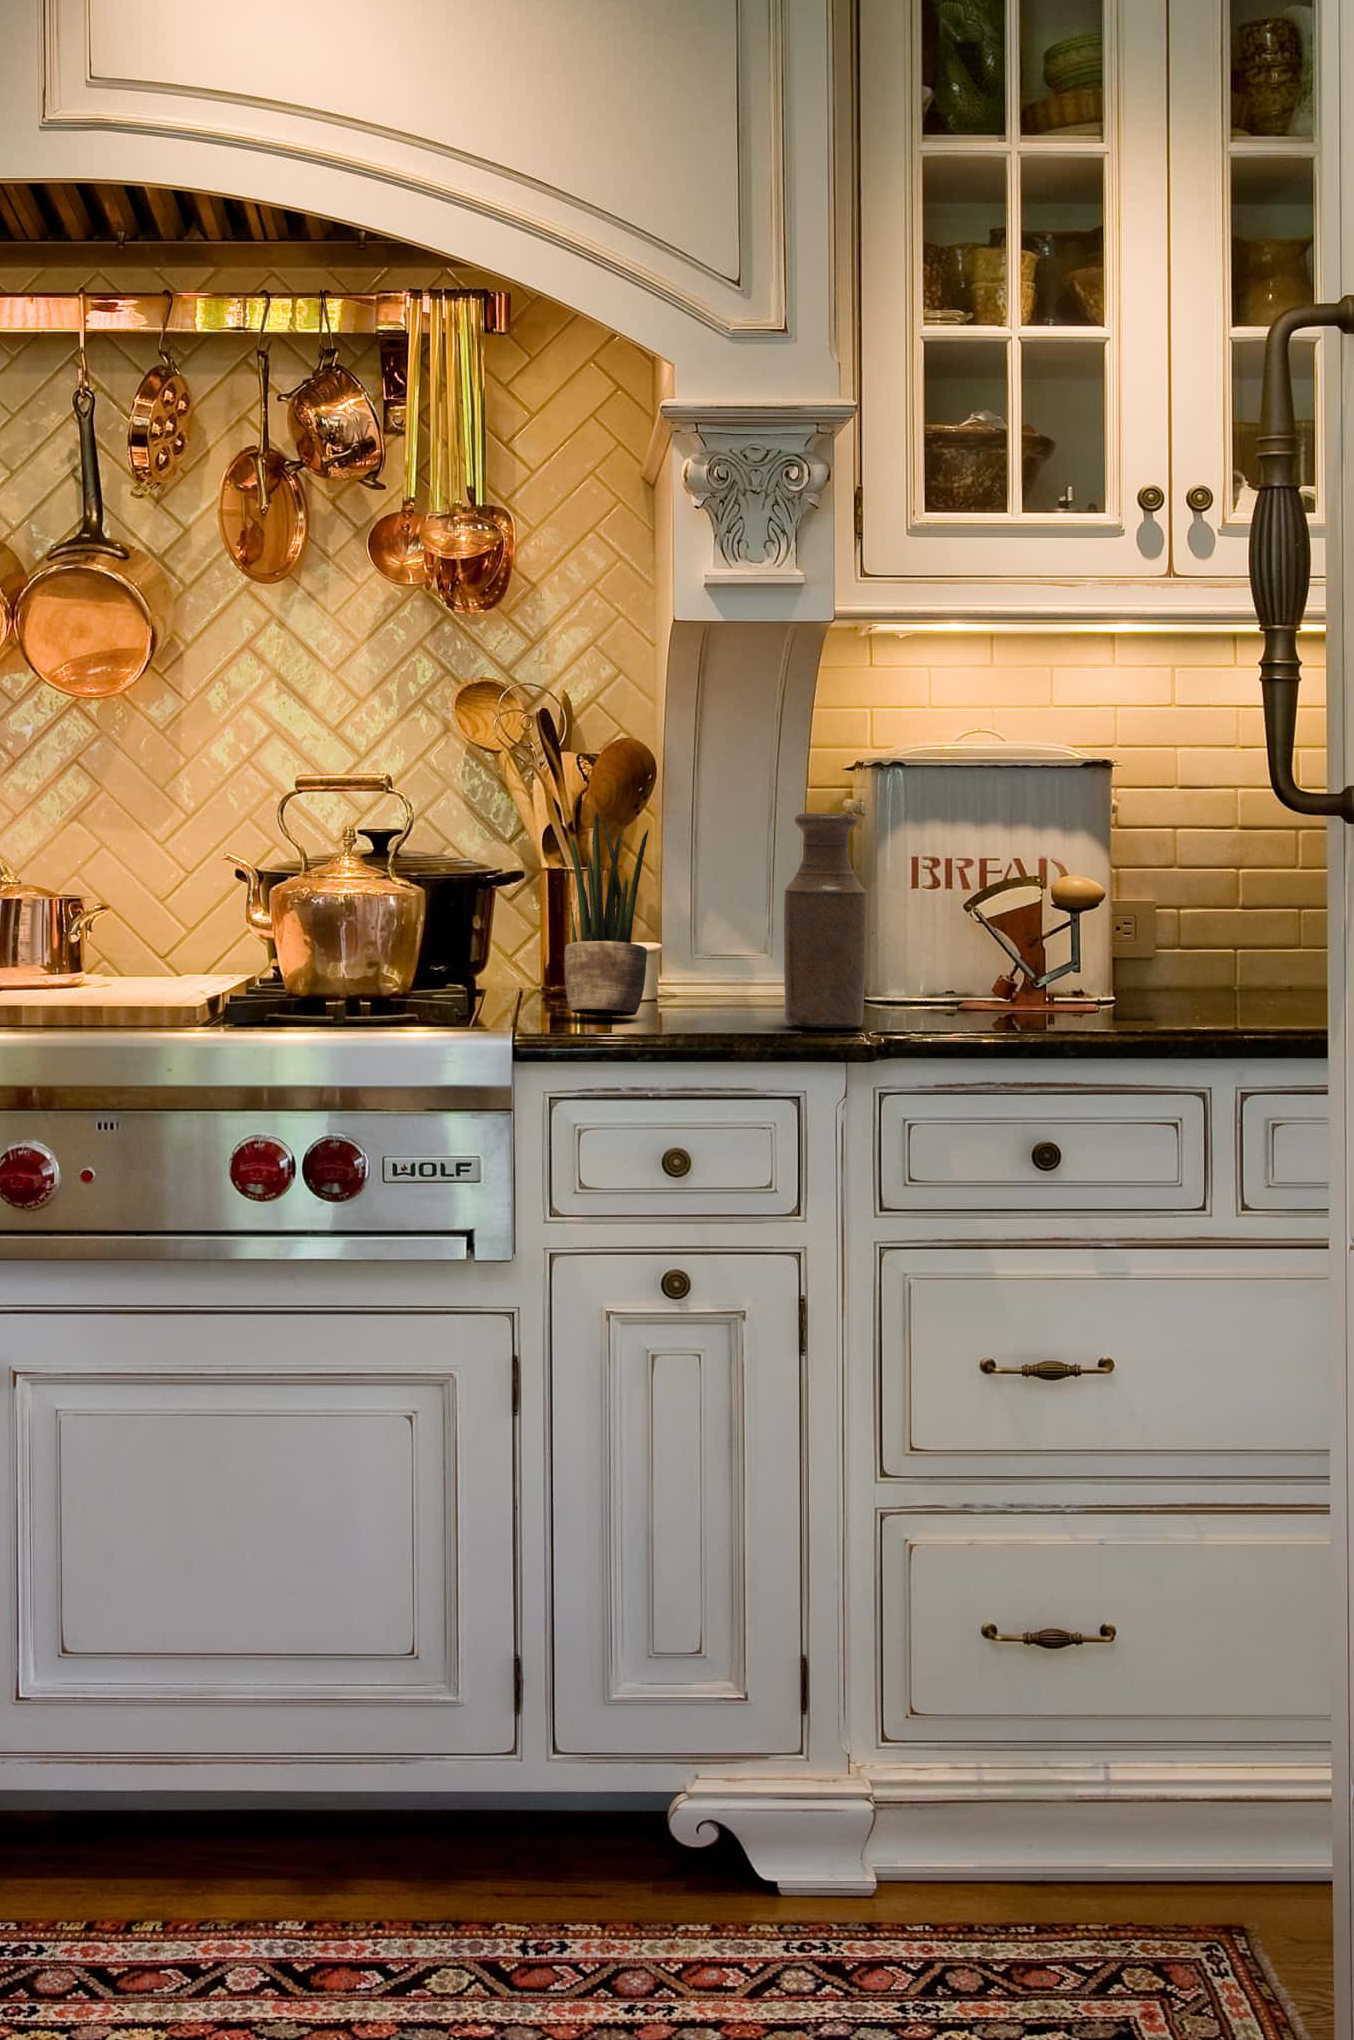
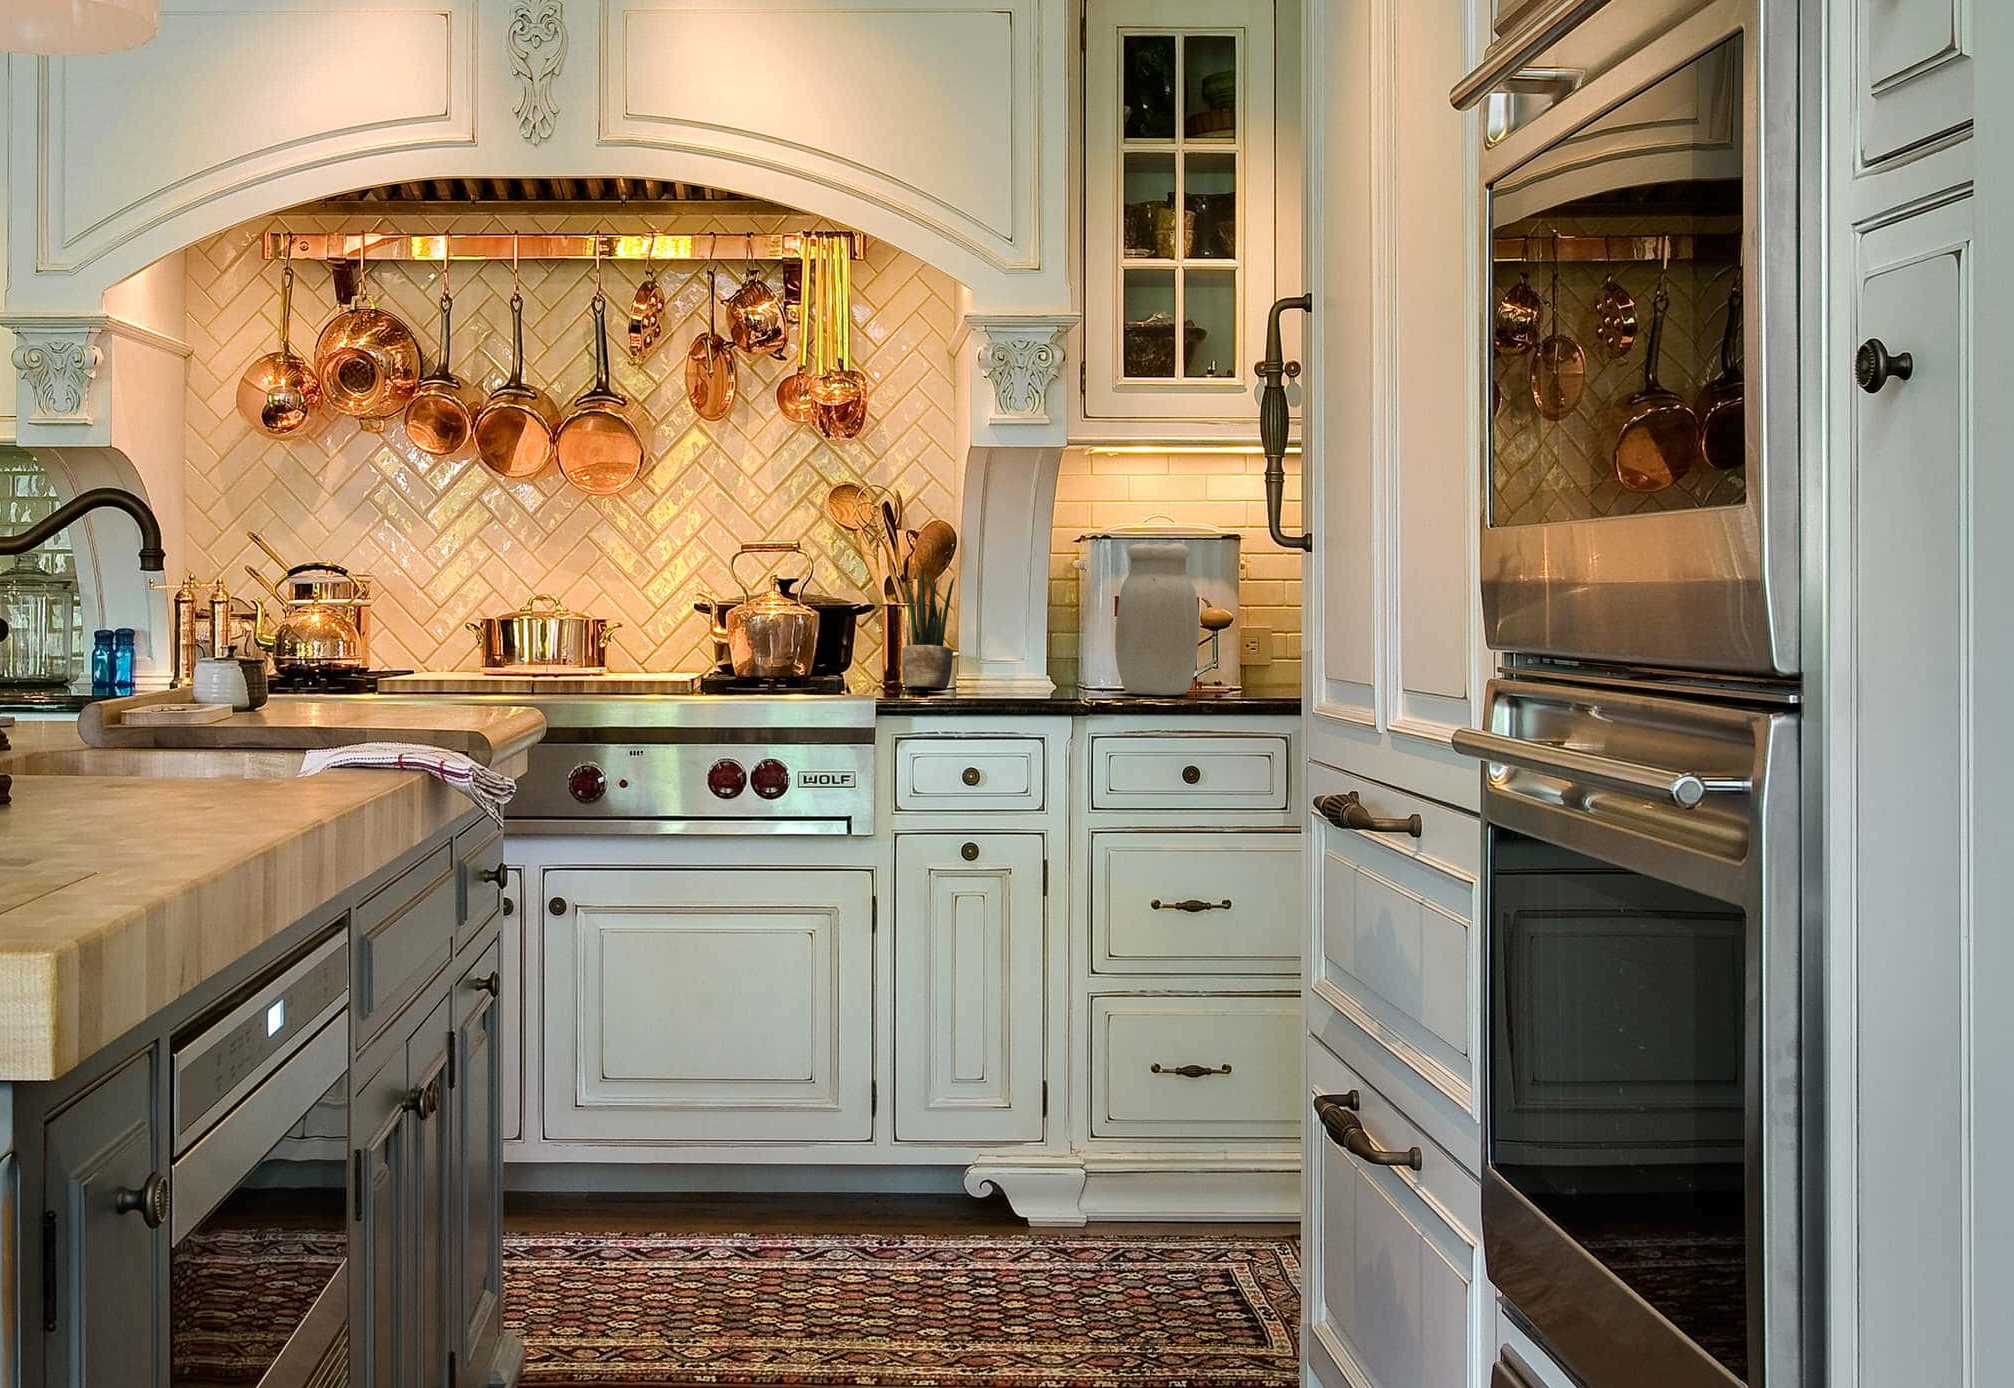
jar: none [910,772,1045,1019] -> present [1115,543,1199,695]
bottle: present [784,813,866,1029] -> none [1038,568,1088,699]

